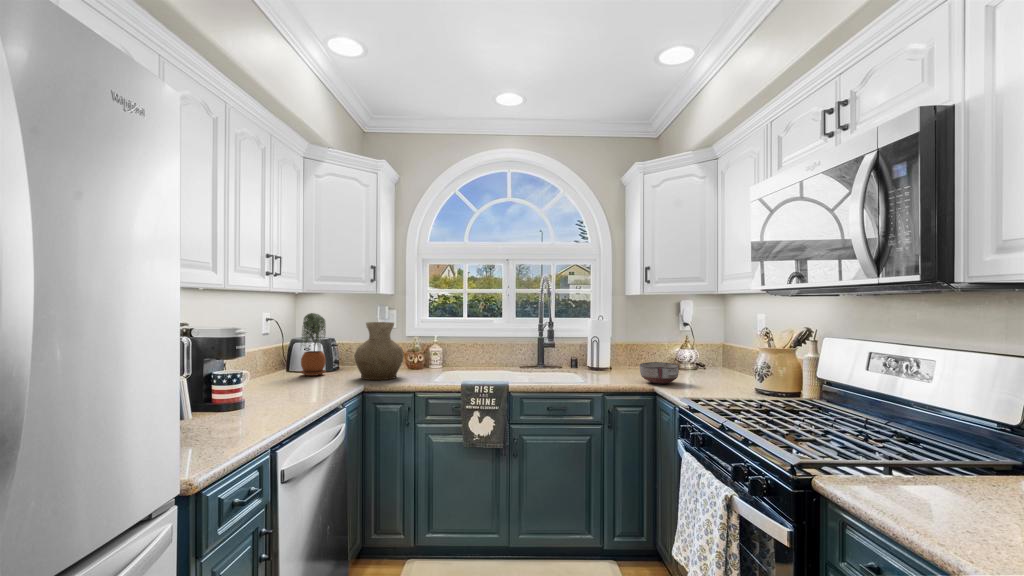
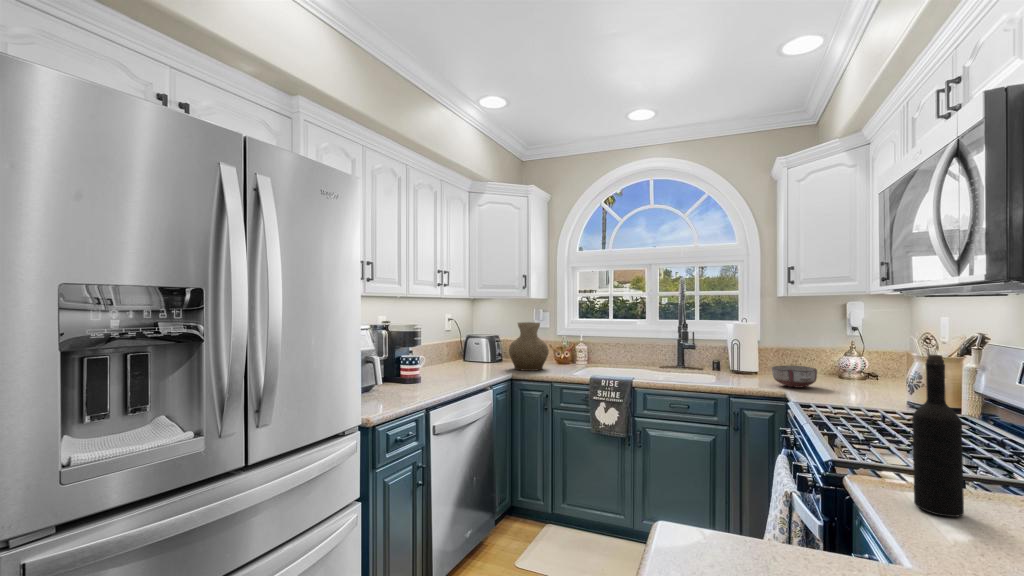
potted plant: present [300,313,326,376] -> none [470,315,491,365]
wine bottle: none [918,363,969,528] -> present [912,355,964,517]

